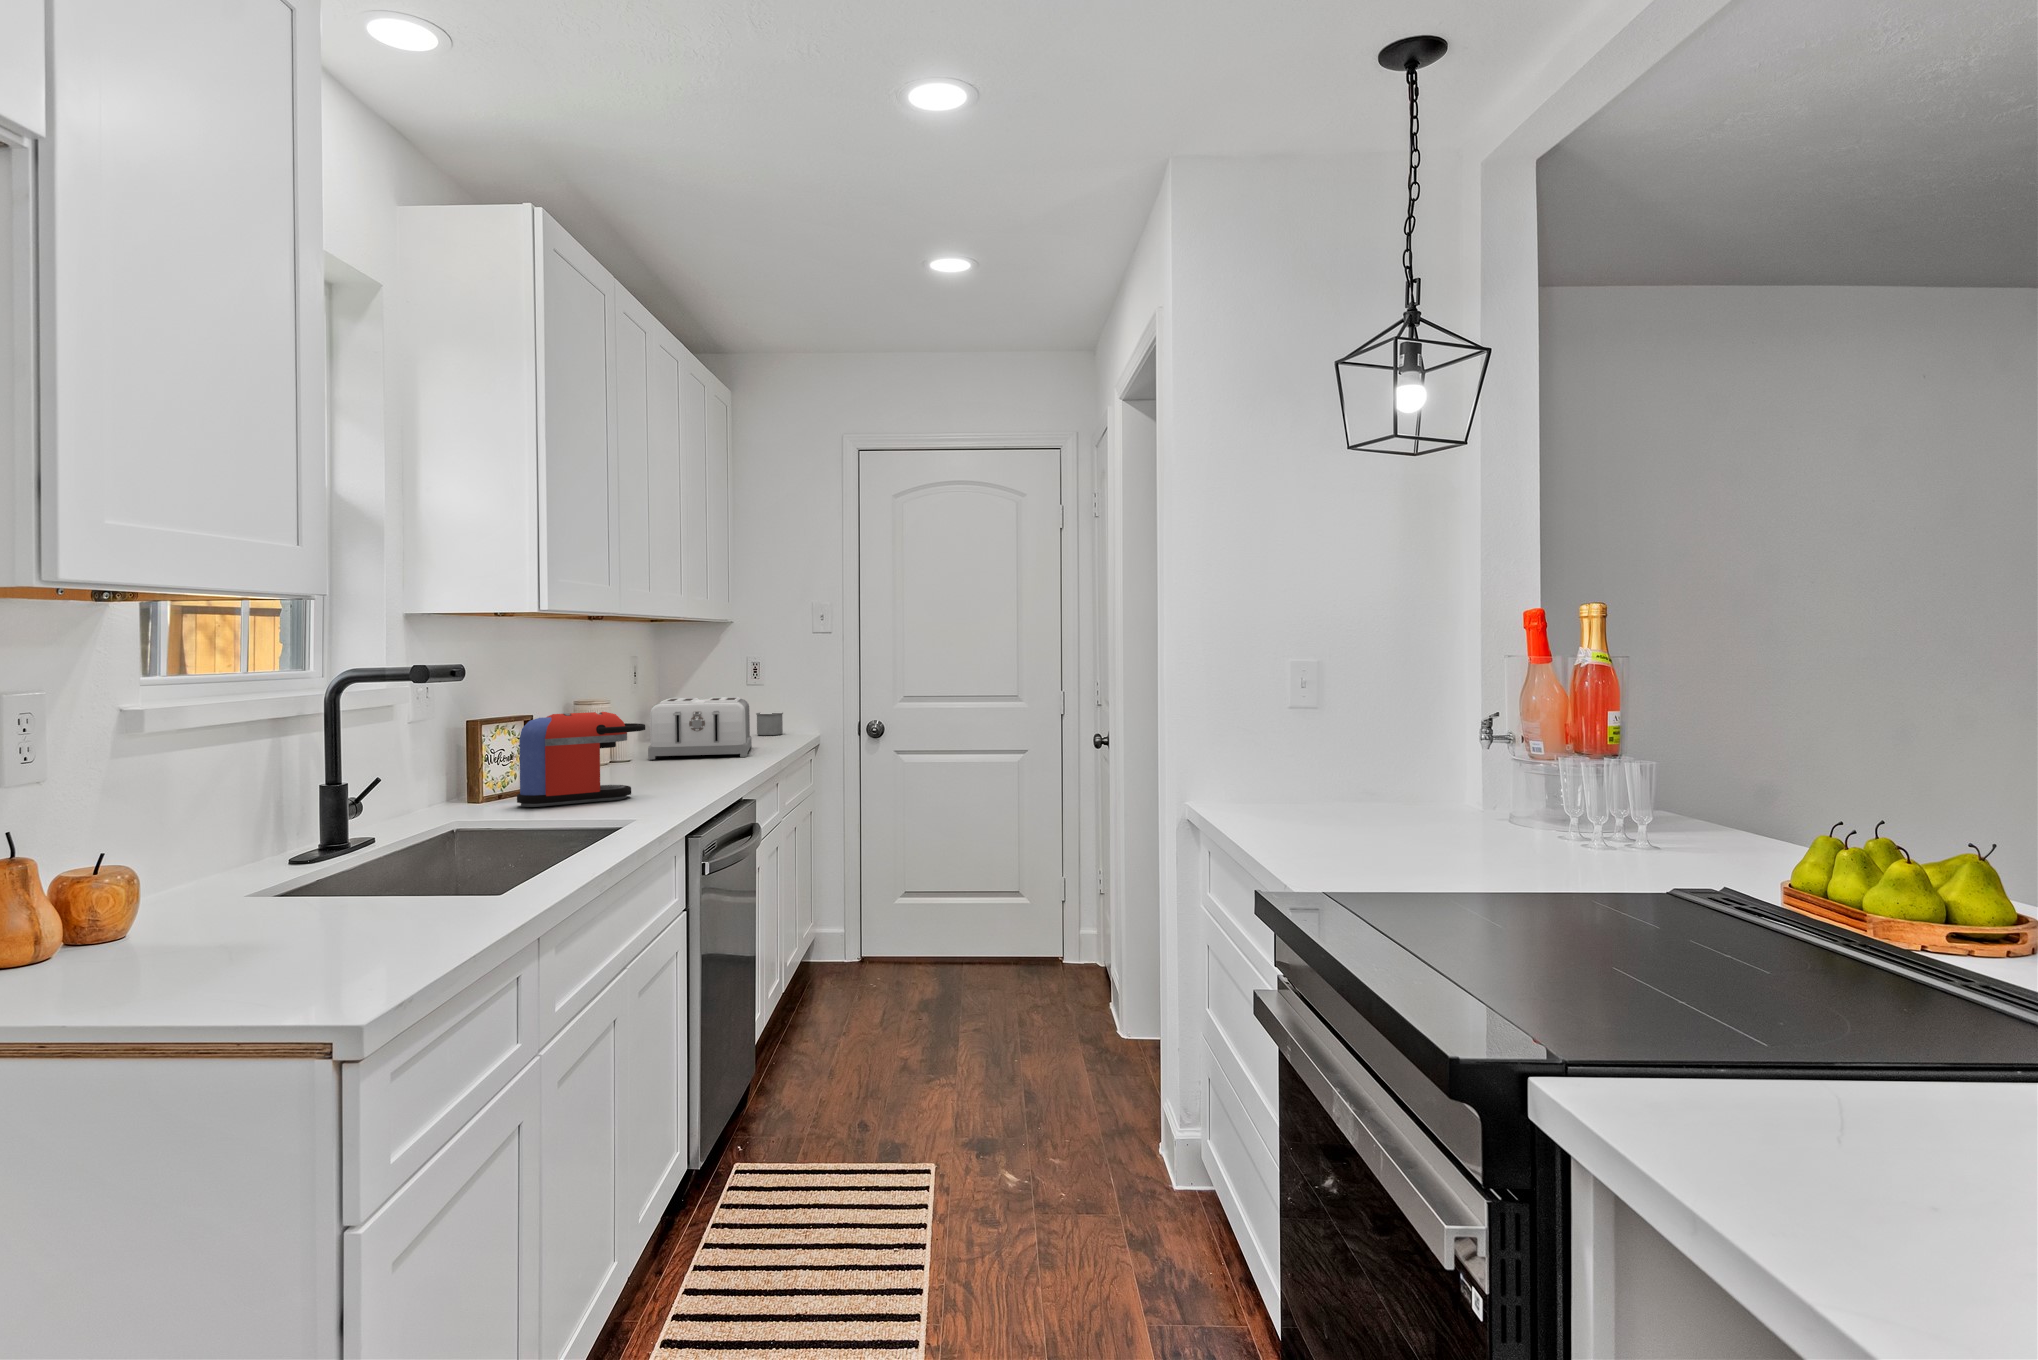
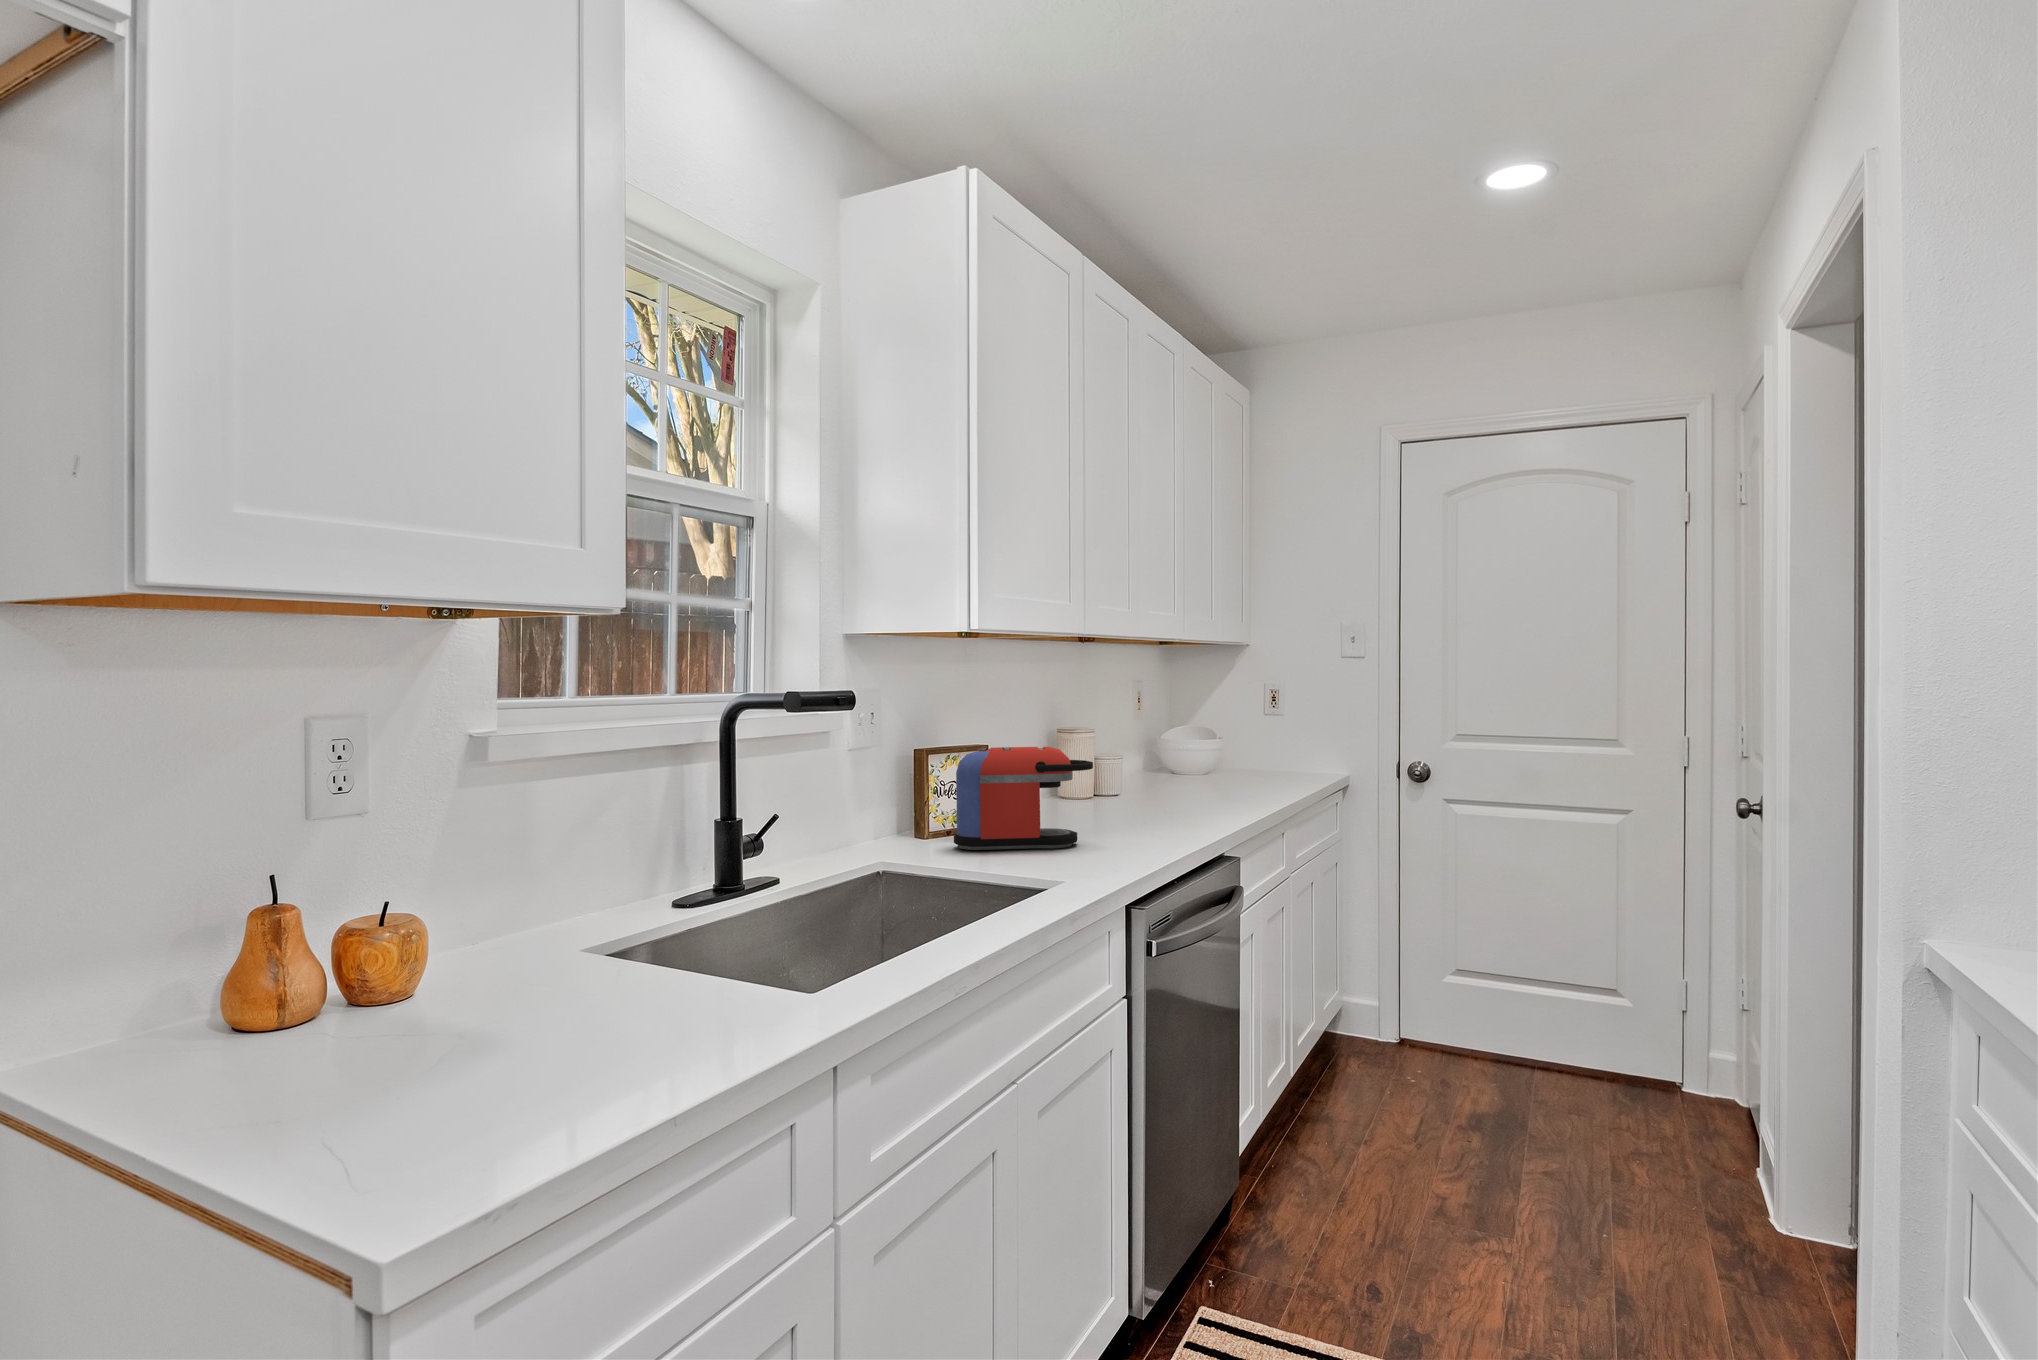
toaster: present [648,697,752,759] -> none [1131,727,1252,797]
mug: present [756,712,783,735] -> none [1266,742,1297,769]

